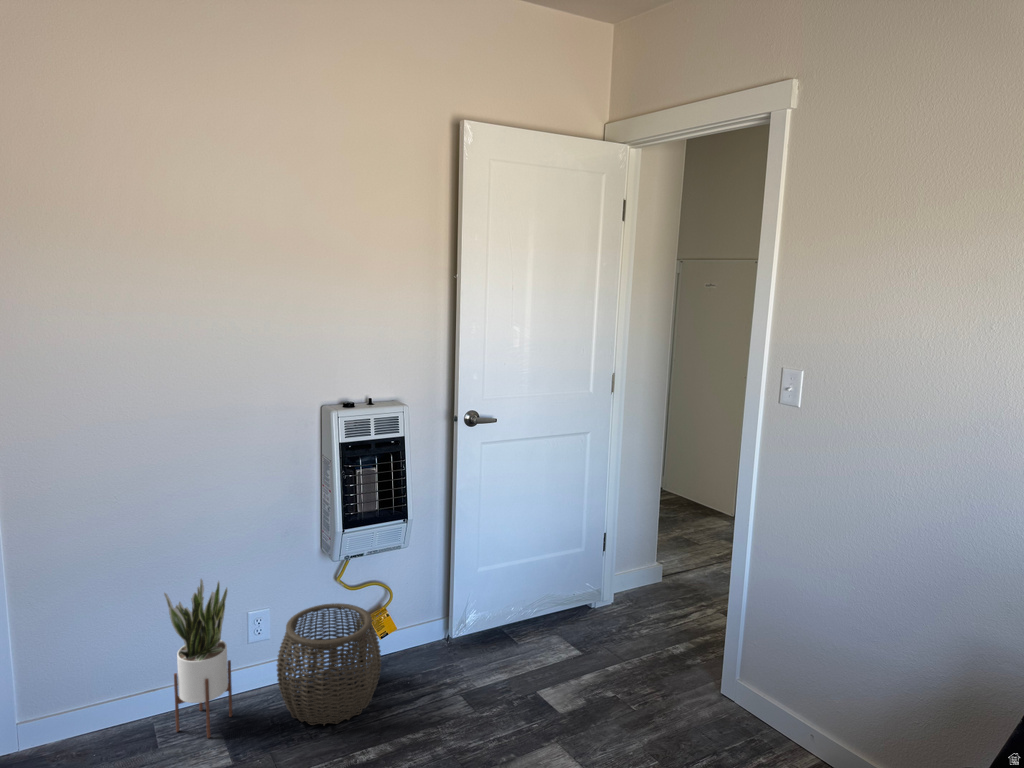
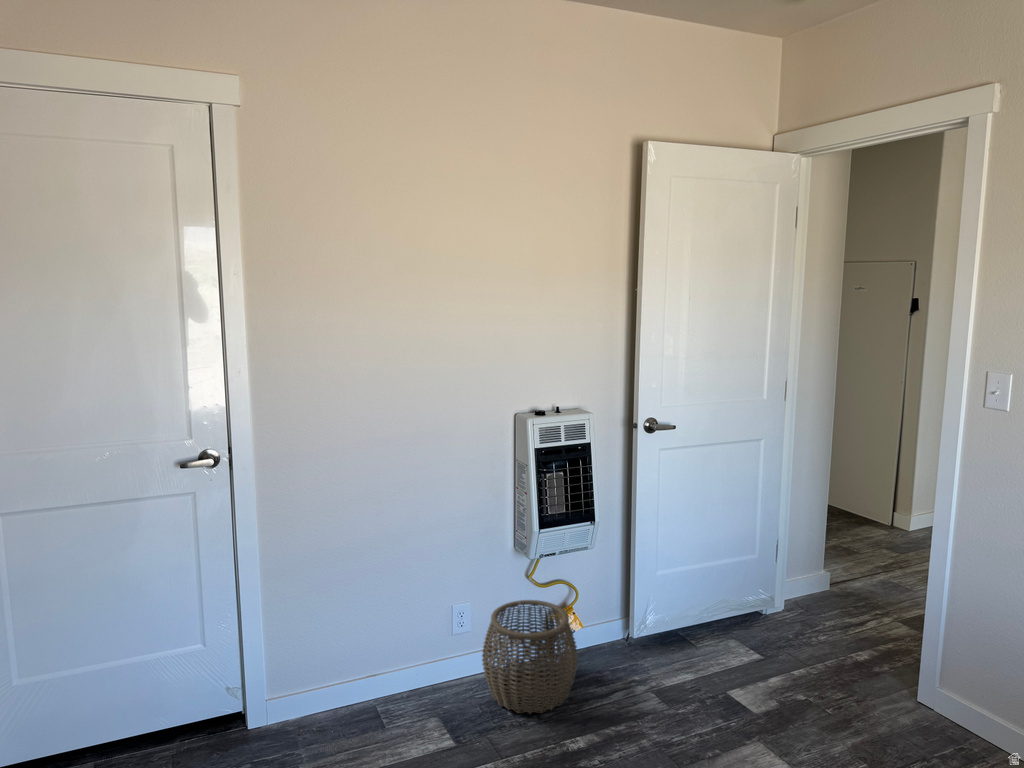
potted plant: present [164,579,232,738] -> none [392,572,444,720]

